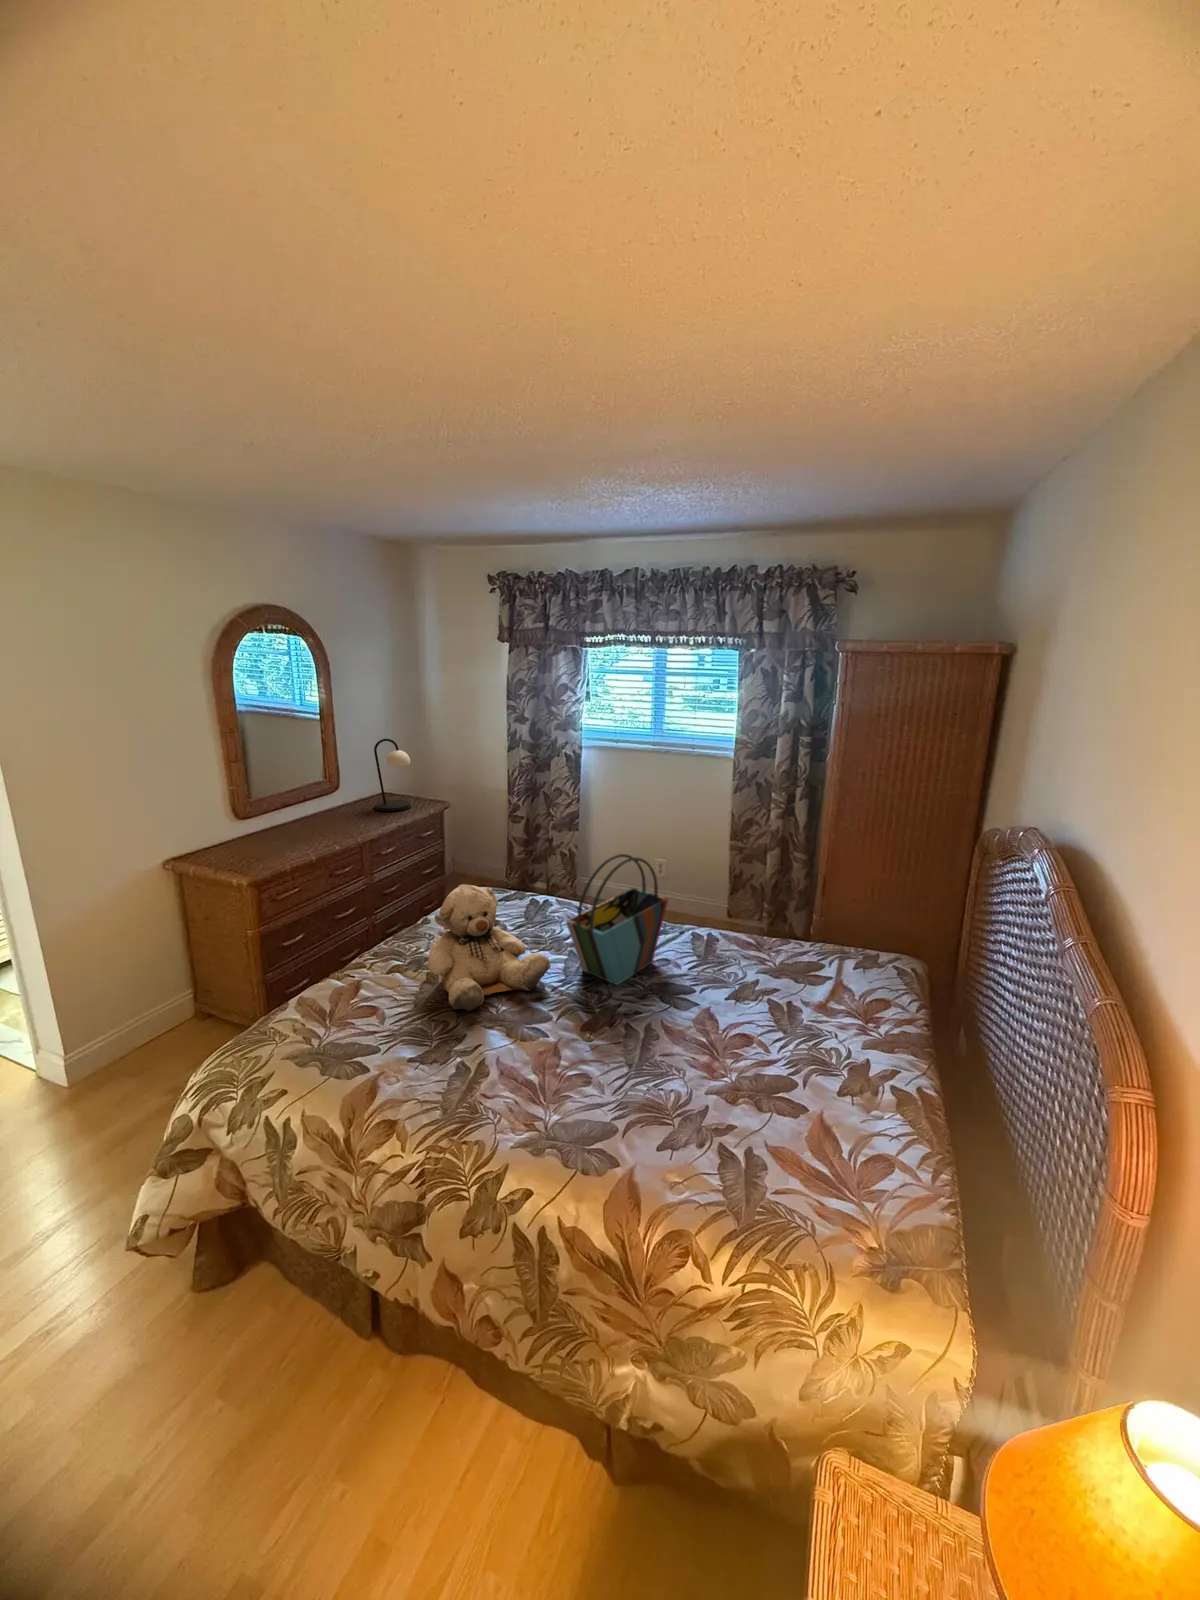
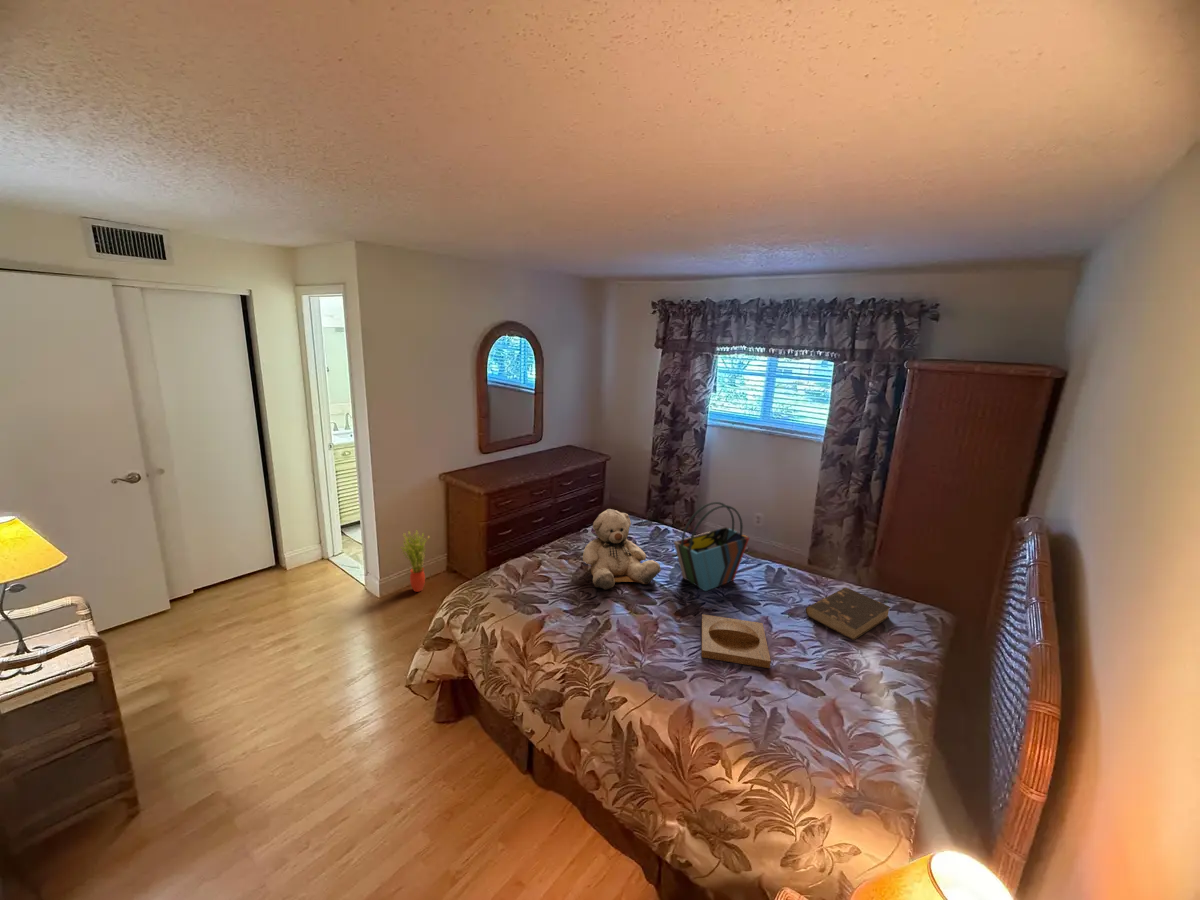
table lamp: present [374,739,411,812] -> none [563,410,588,458]
book: none [755,948,856,1020] -> present [806,588,891,640]
potted plant: none [100,958,156,1062] -> present [401,532,429,592]
tray: none [621,1020,729,1091] -> present [702,614,771,668]

